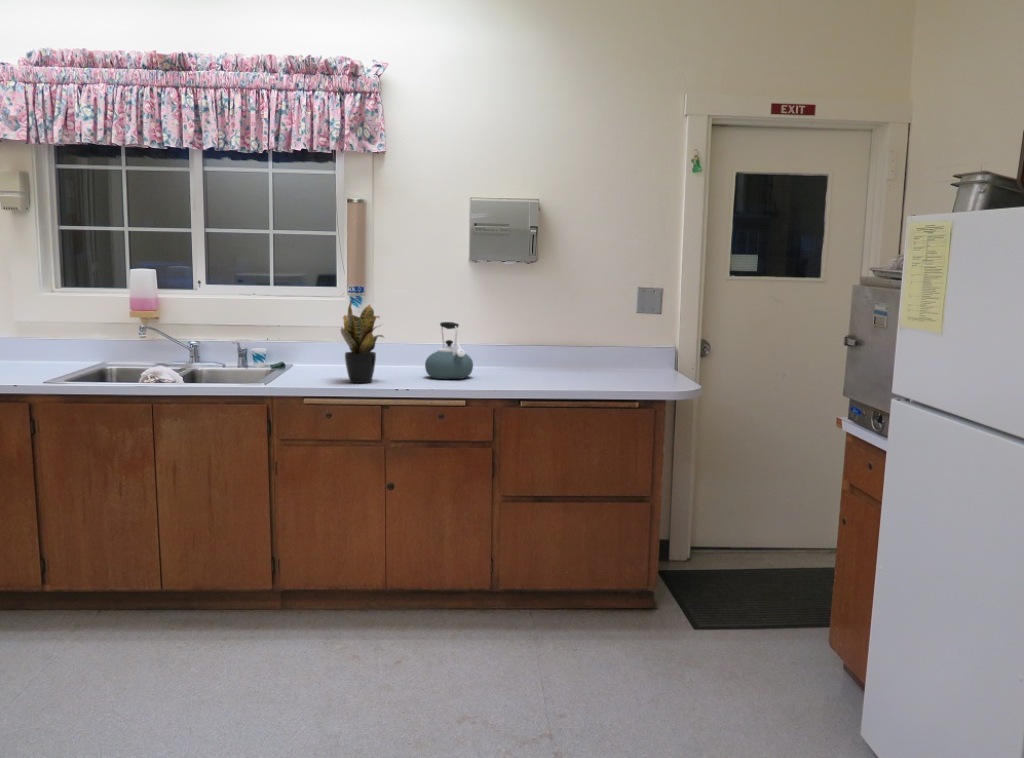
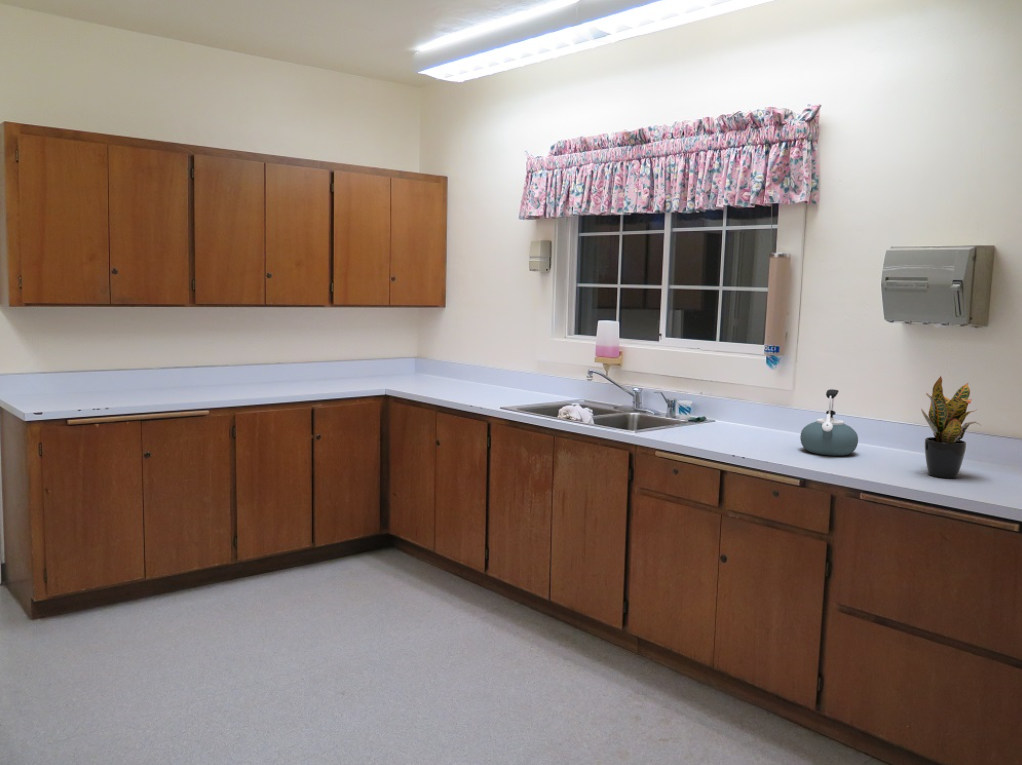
potted plant: present [341,302,383,383] -> present [921,376,980,478]

